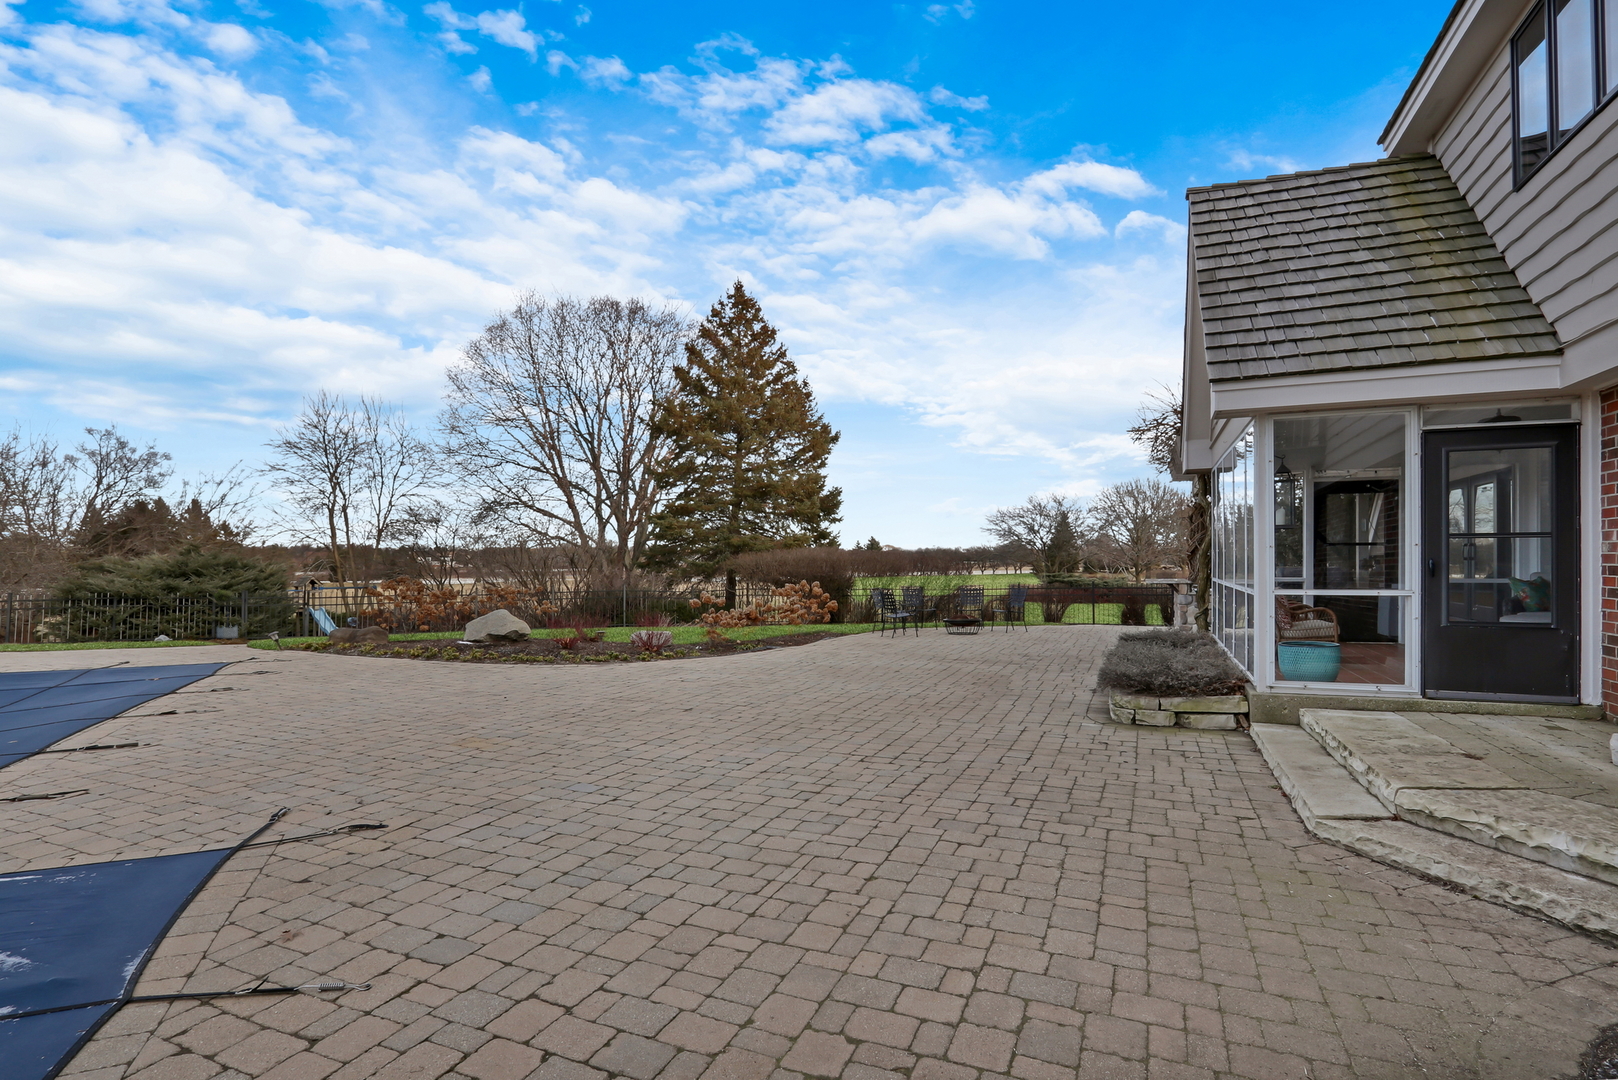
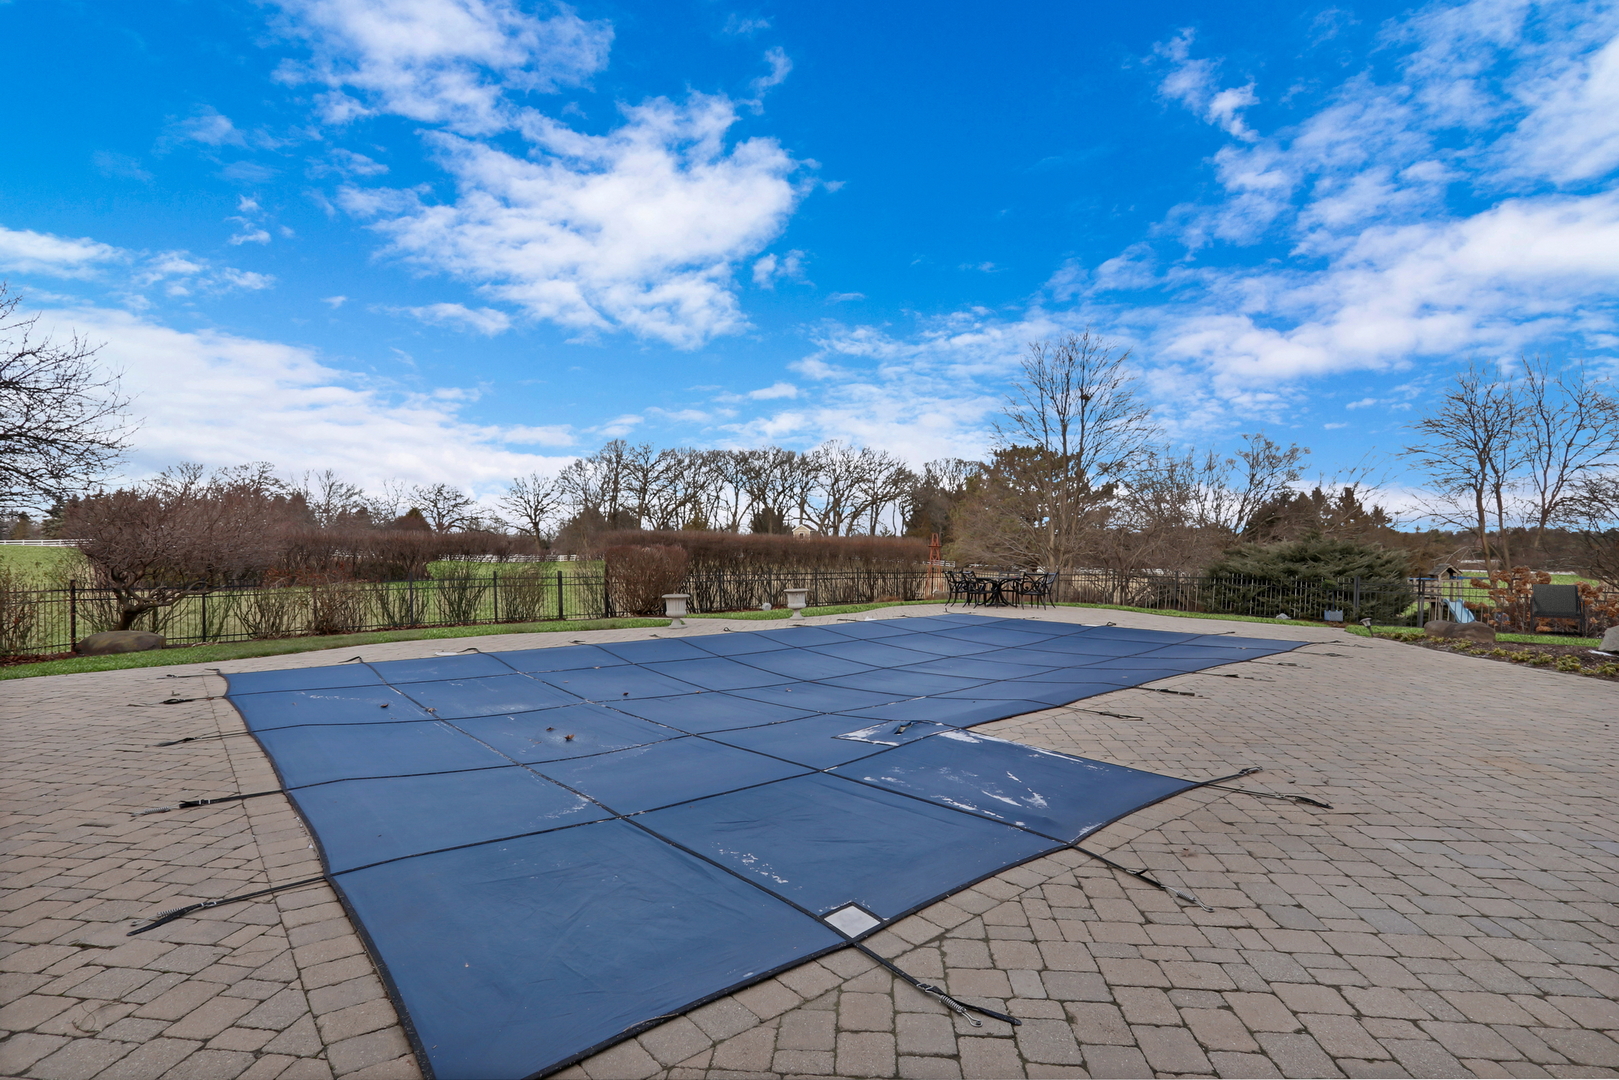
armchair: none [407,587,445,633] -> present [1530,584,1586,636]

